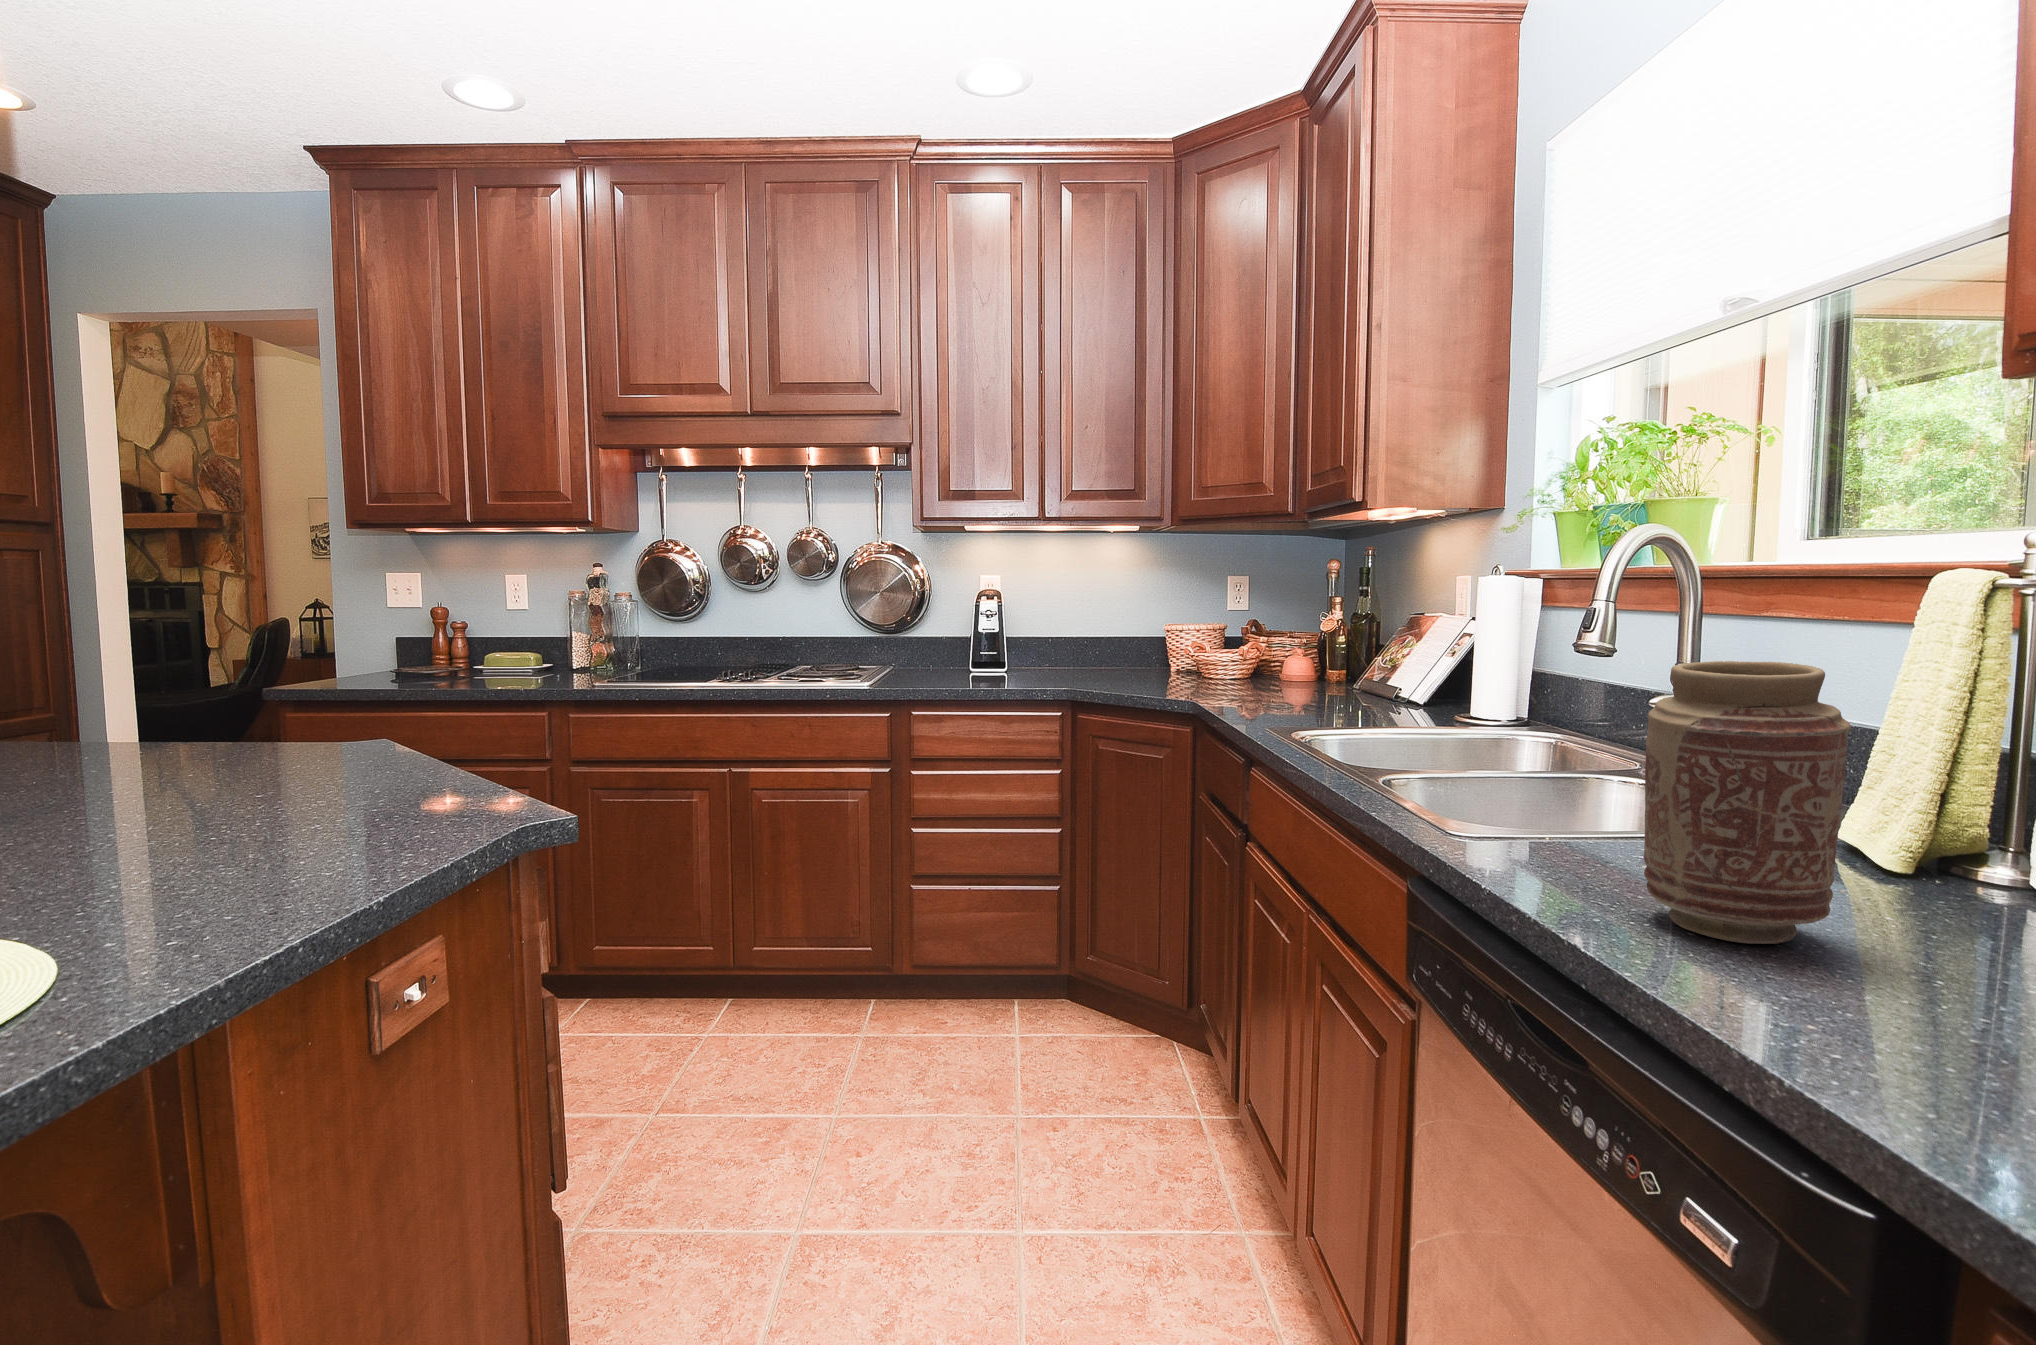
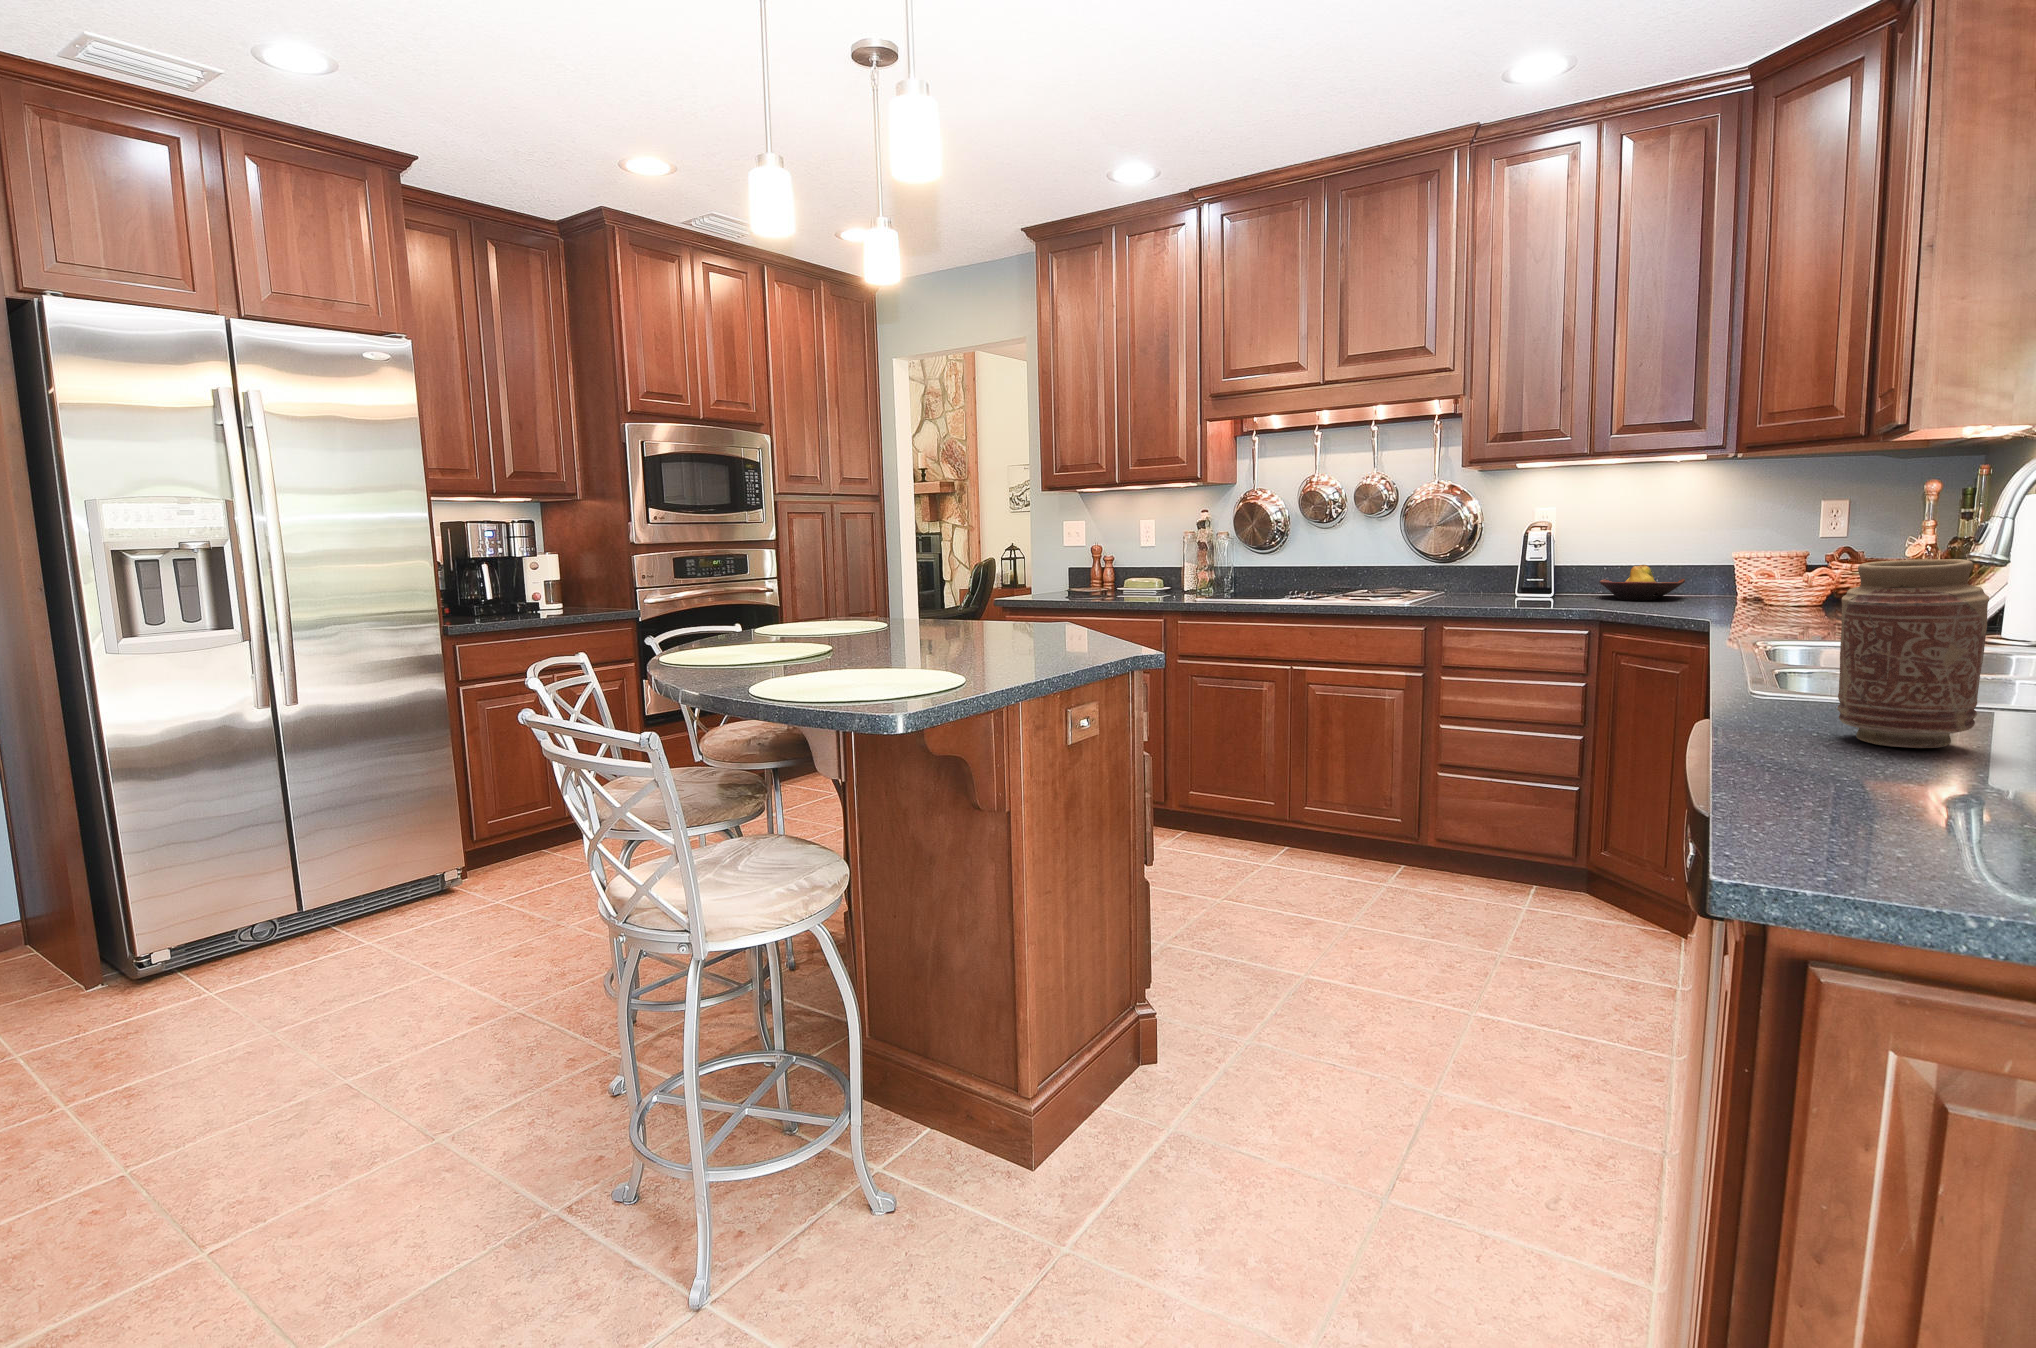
fruit bowl: none [1050,637,1124,676] -> present [1599,565,1685,601]

